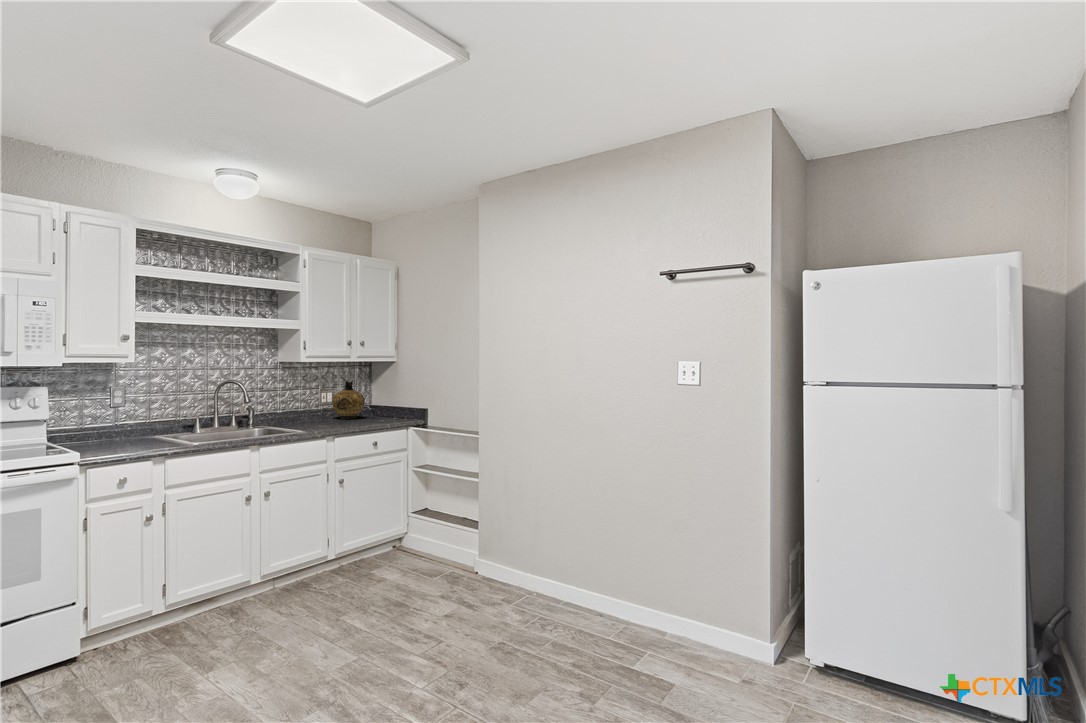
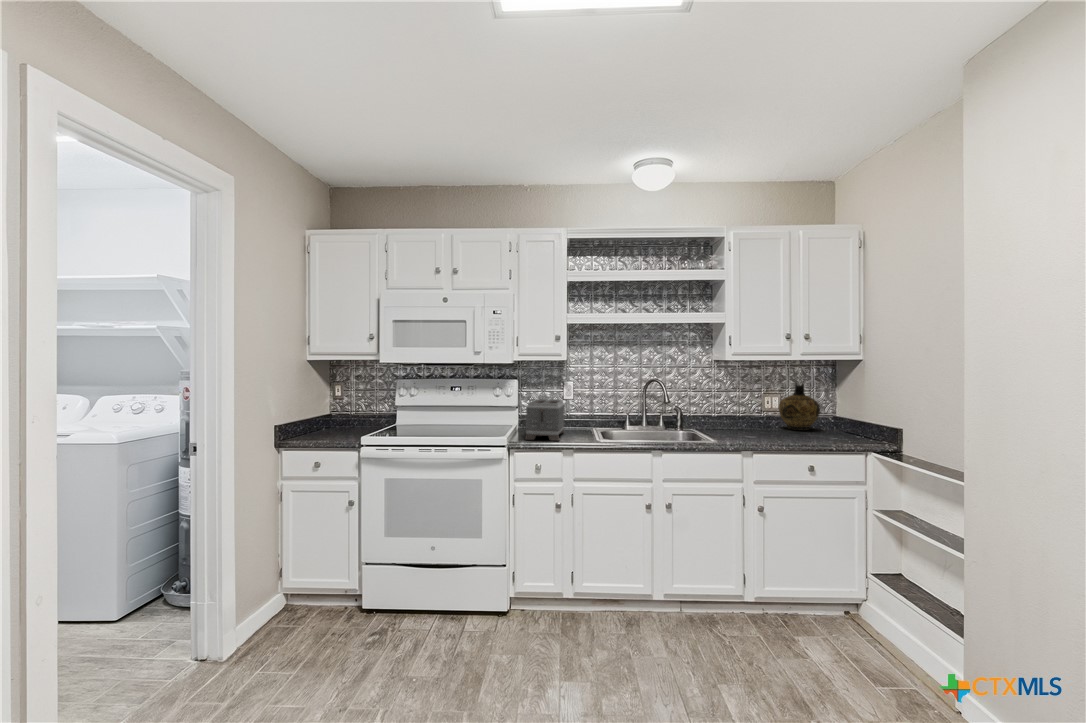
toaster: none [88,407,144,453] -> present [525,399,565,441]

